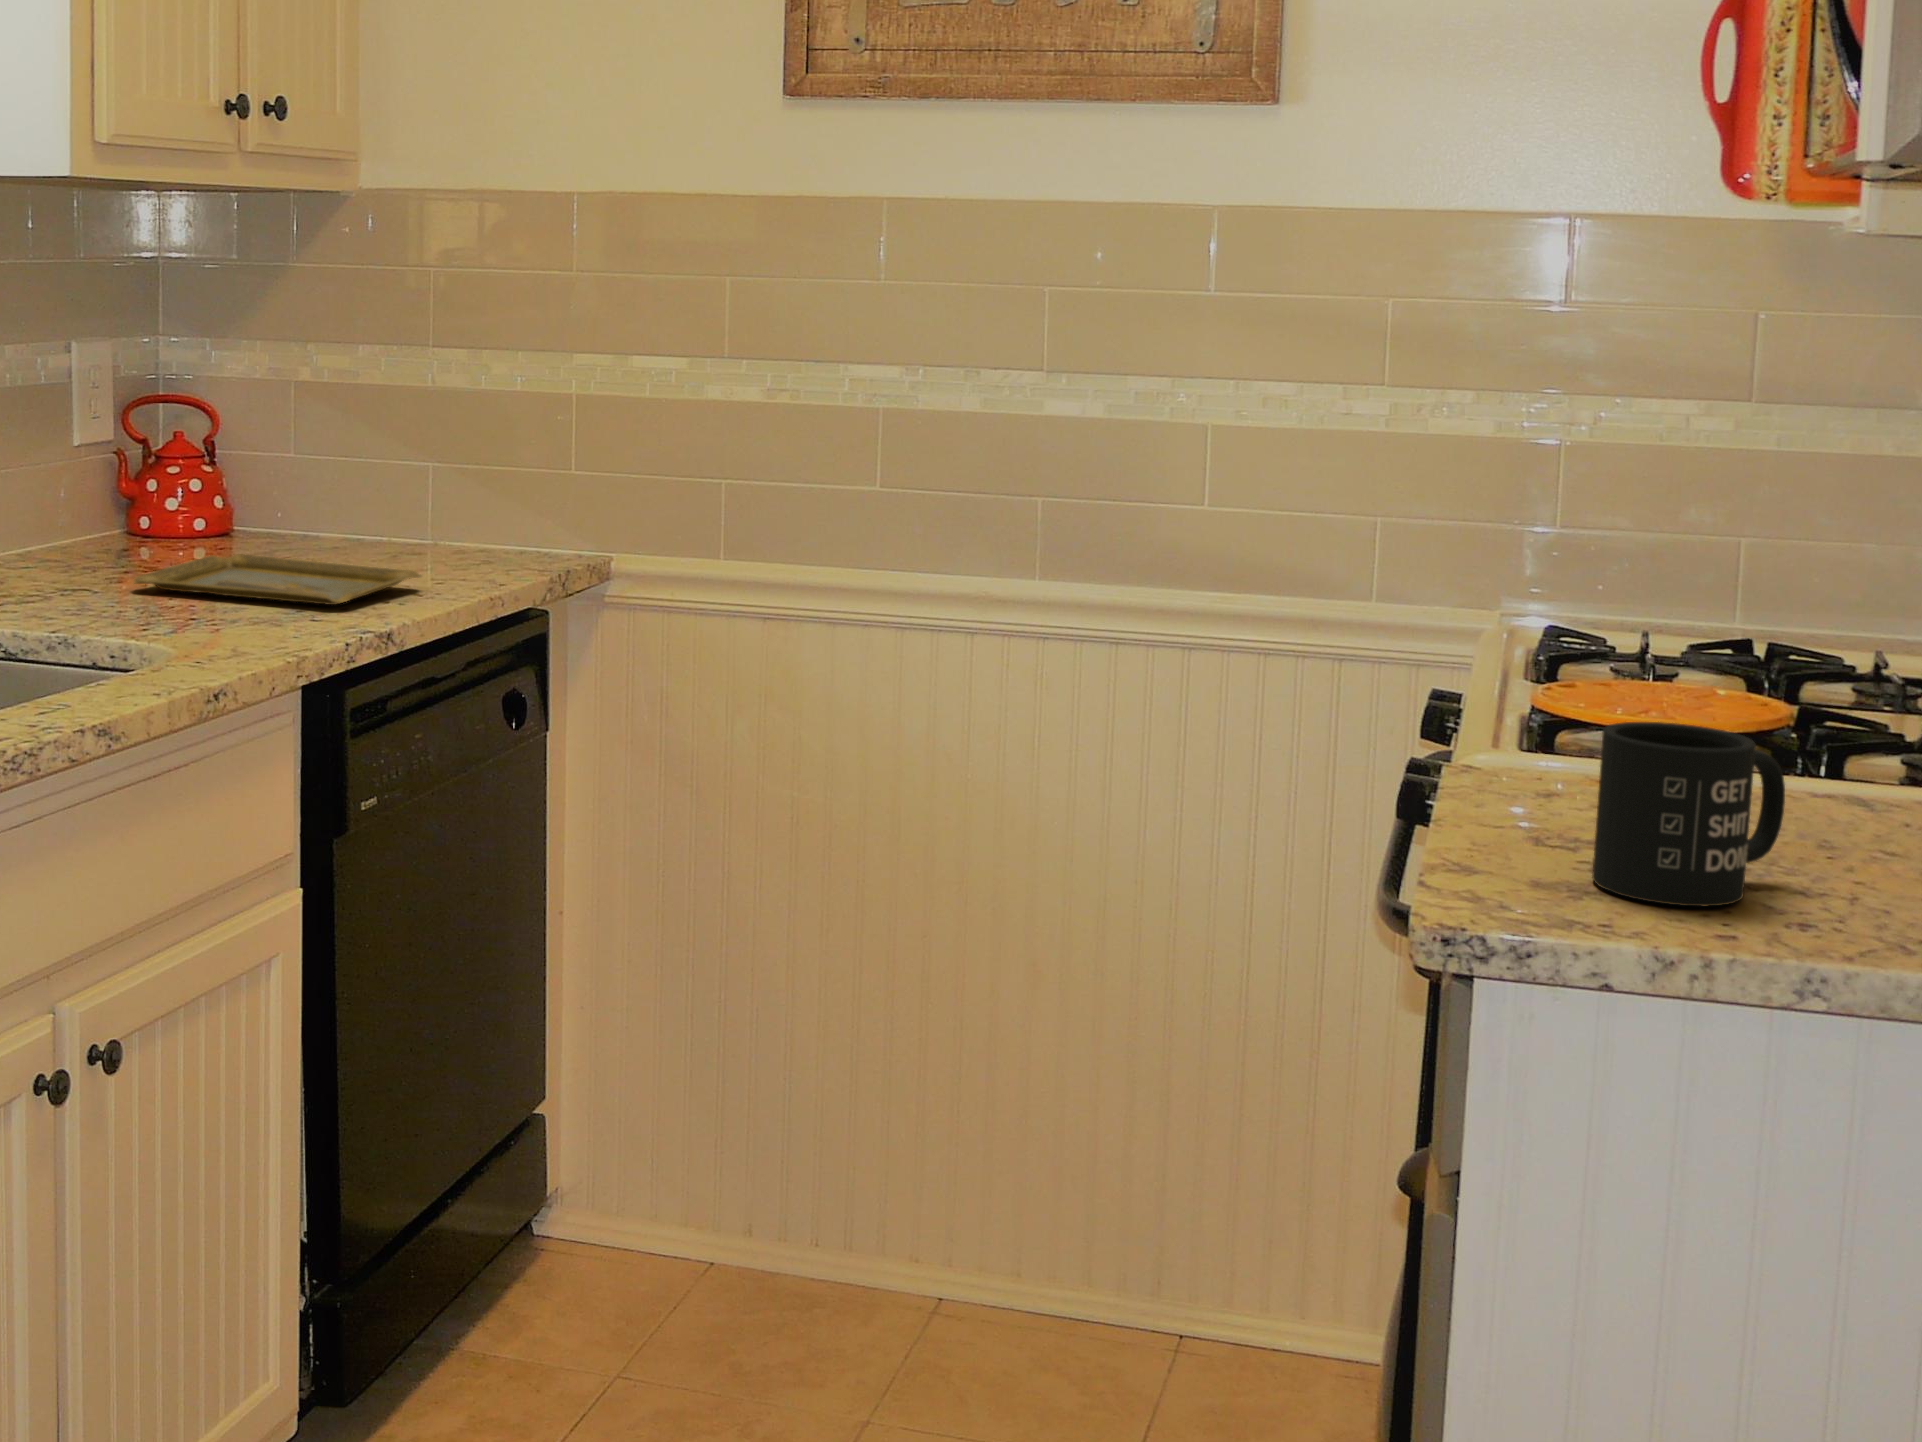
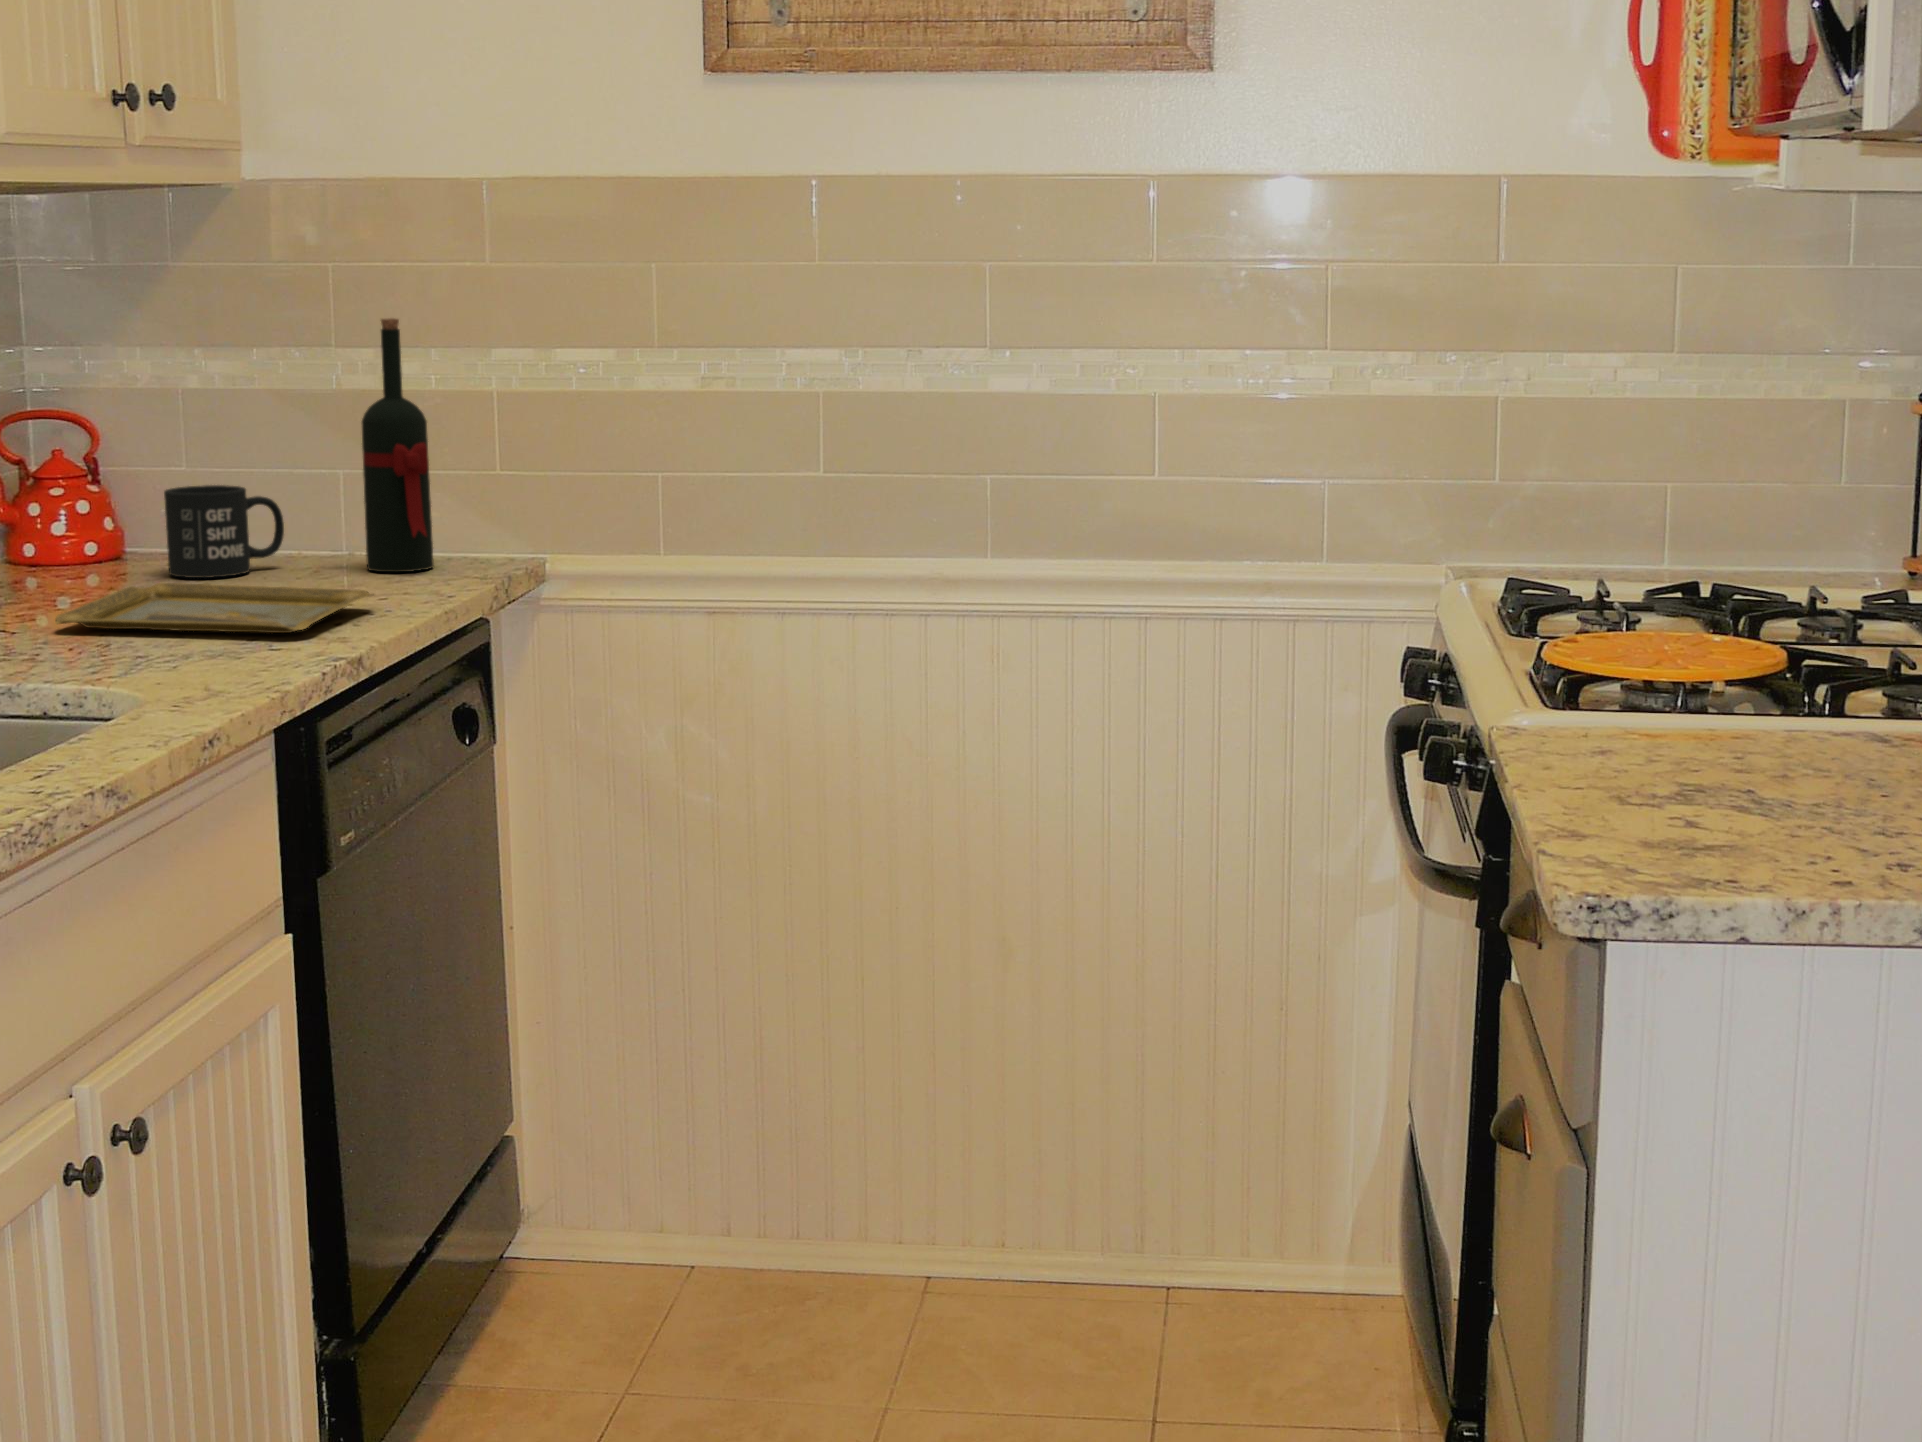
wine bottle: none [437,321,500,559] -> present [362,318,434,572]
mug: present [1592,722,1785,906] -> present [164,485,284,578]

